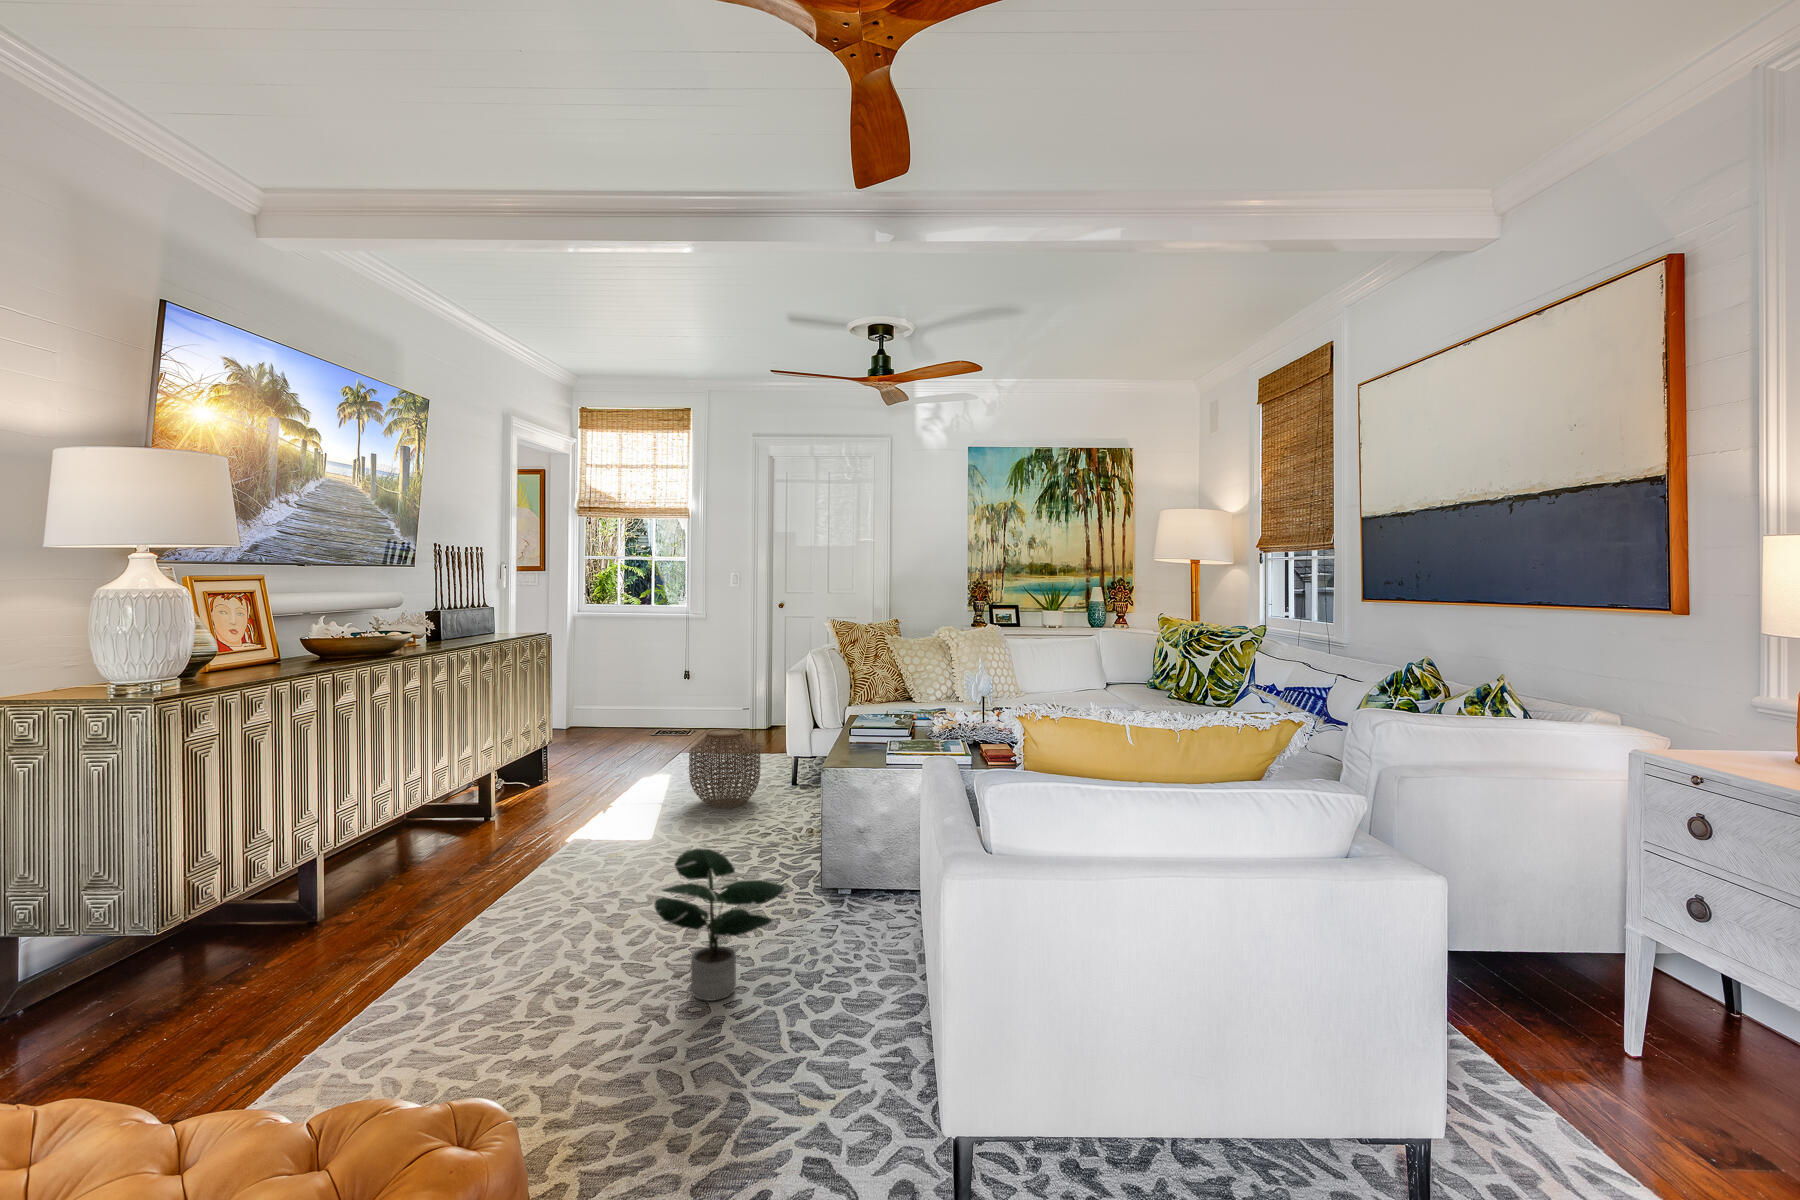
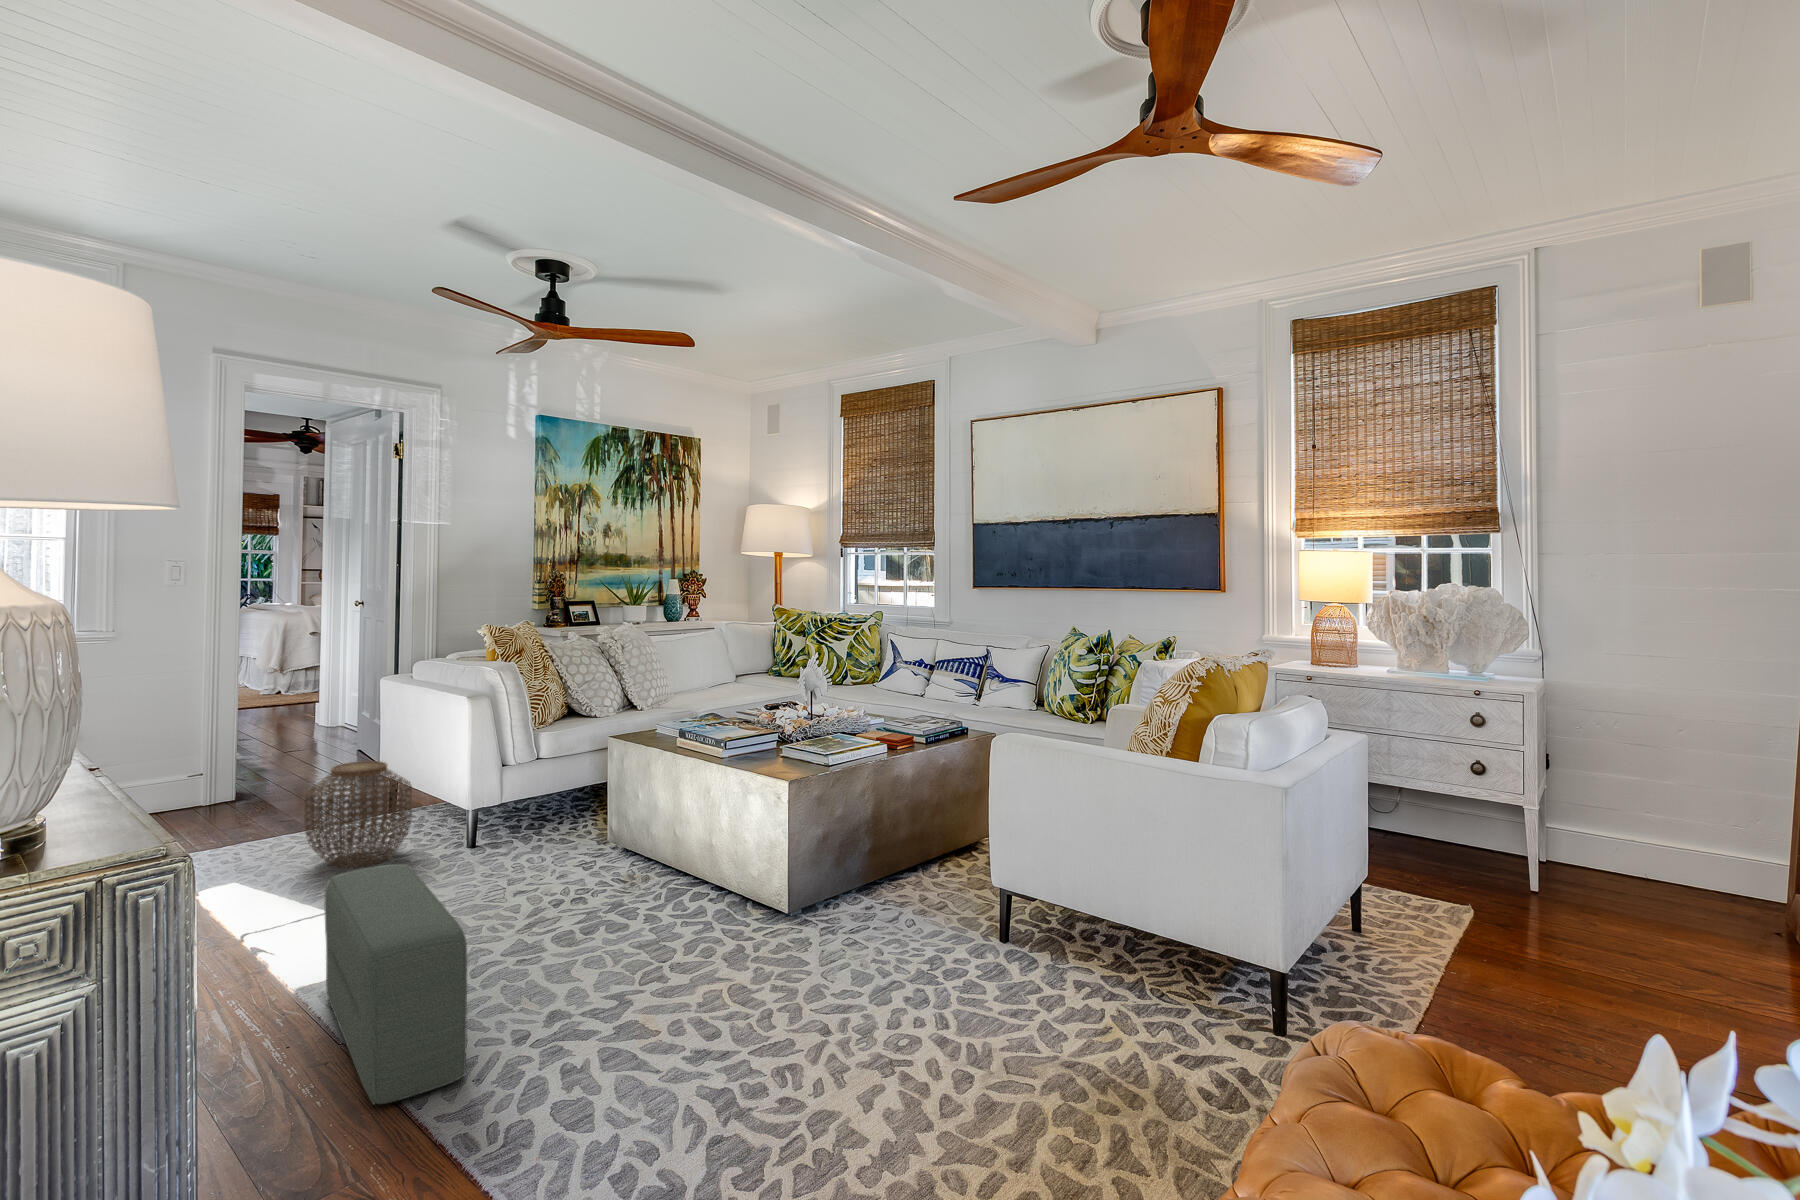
pouf: none [503,802,637,968] -> present [325,864,467,1104]
potted plant: present [654,848,784,1001] -> none [622,881,766,1047]

